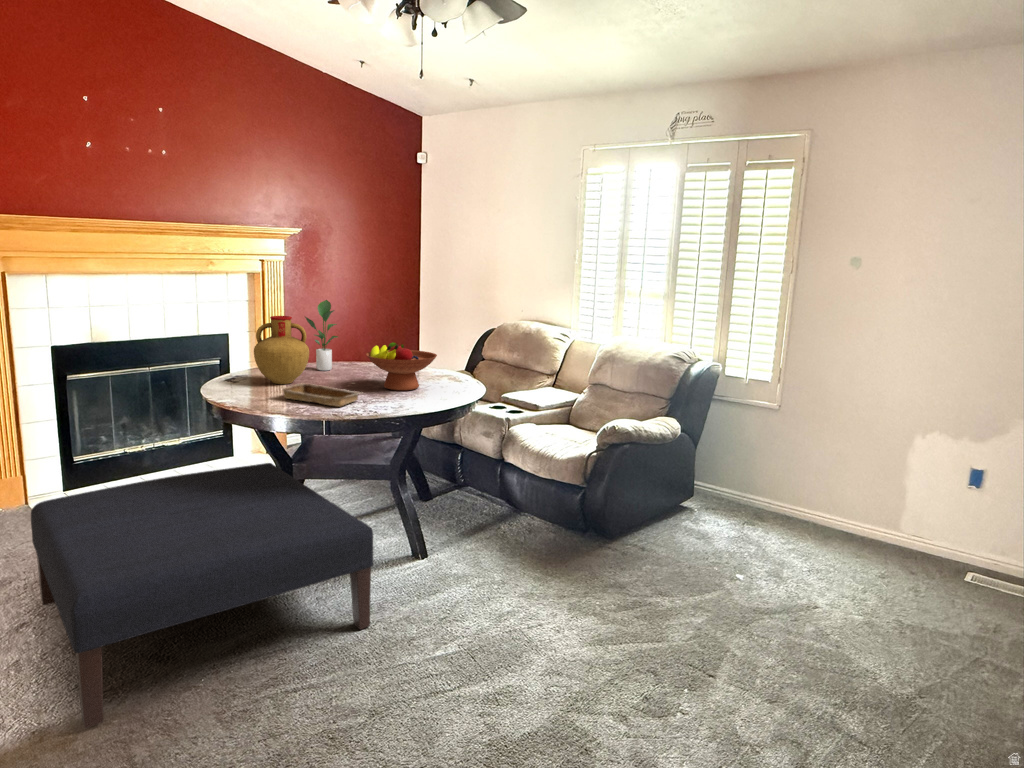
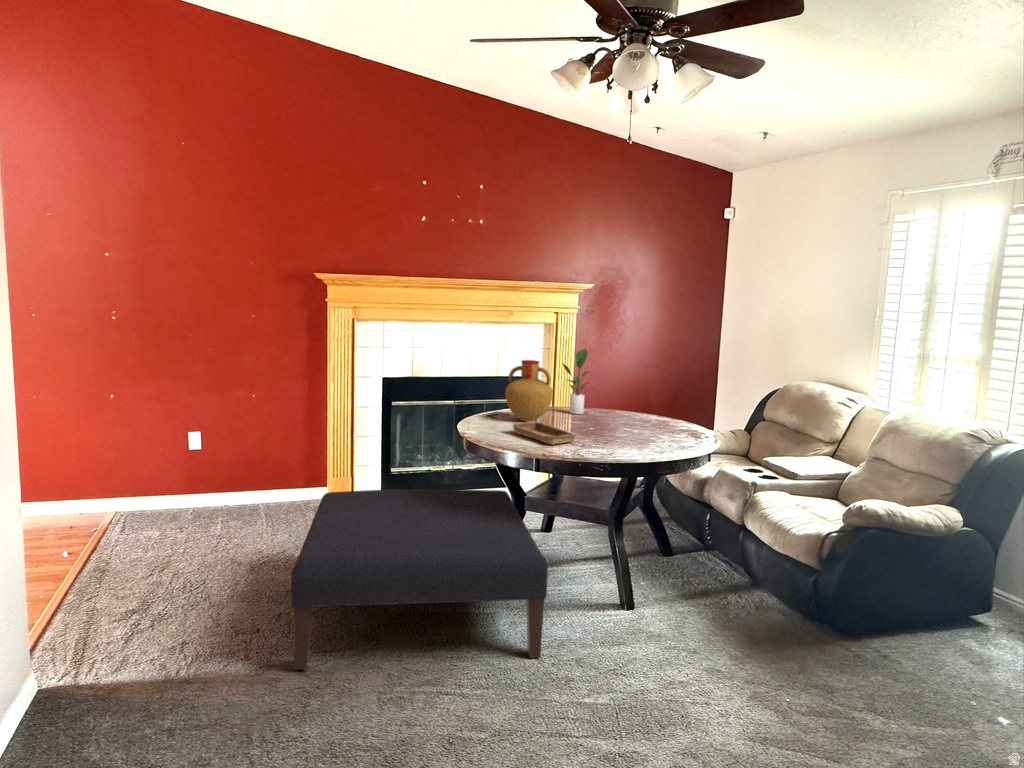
fruit bowl: present [366,342,437,390] -> none [597,390,668,438]

